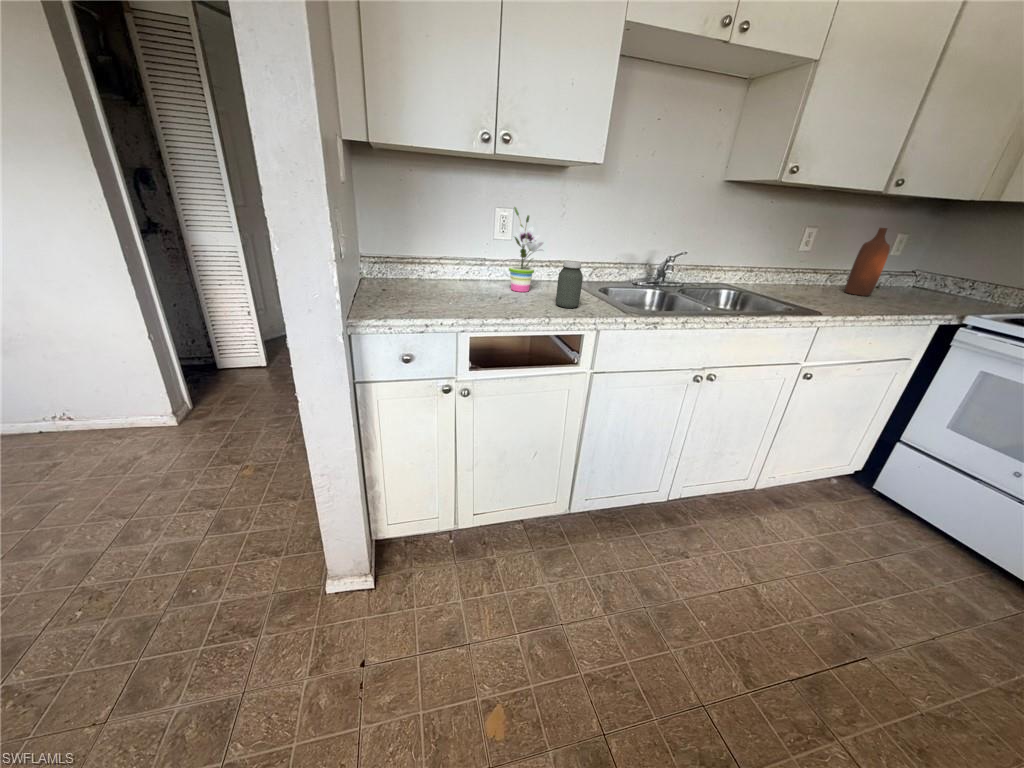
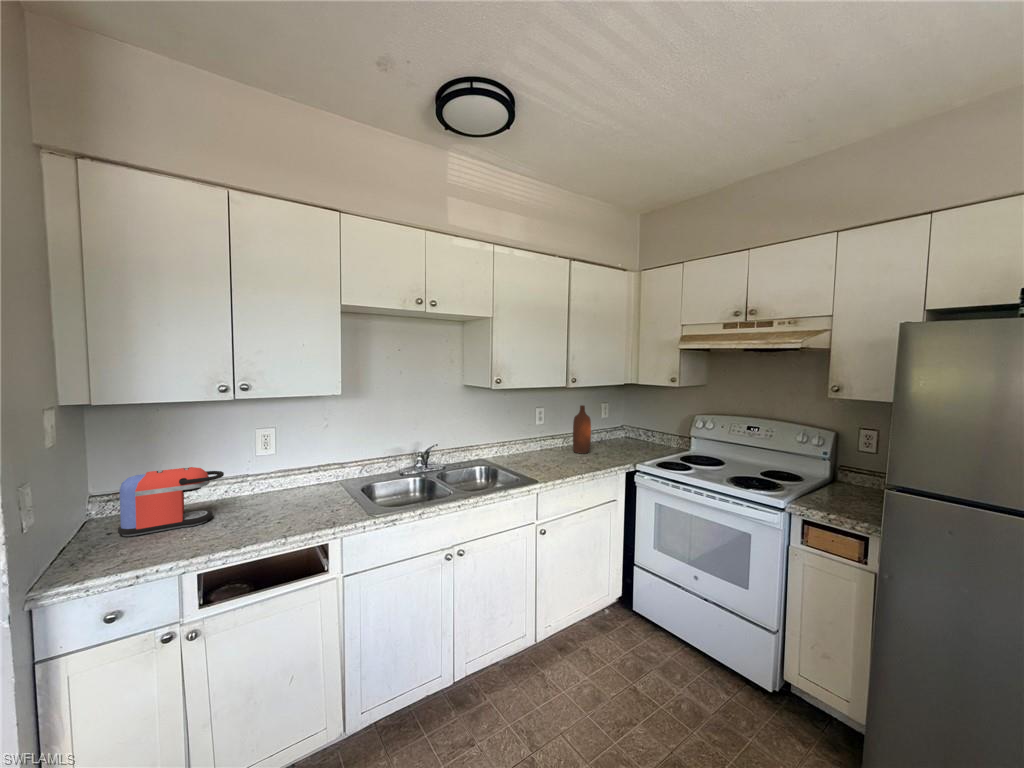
potted plant: present [509,207,543,292] -> none [264,432,302,506]
coffee maker: none [392,230,478,295] -> present [118,467,224,536]
jar: present [556,260,583,308] -> none [302,477,326,520]

